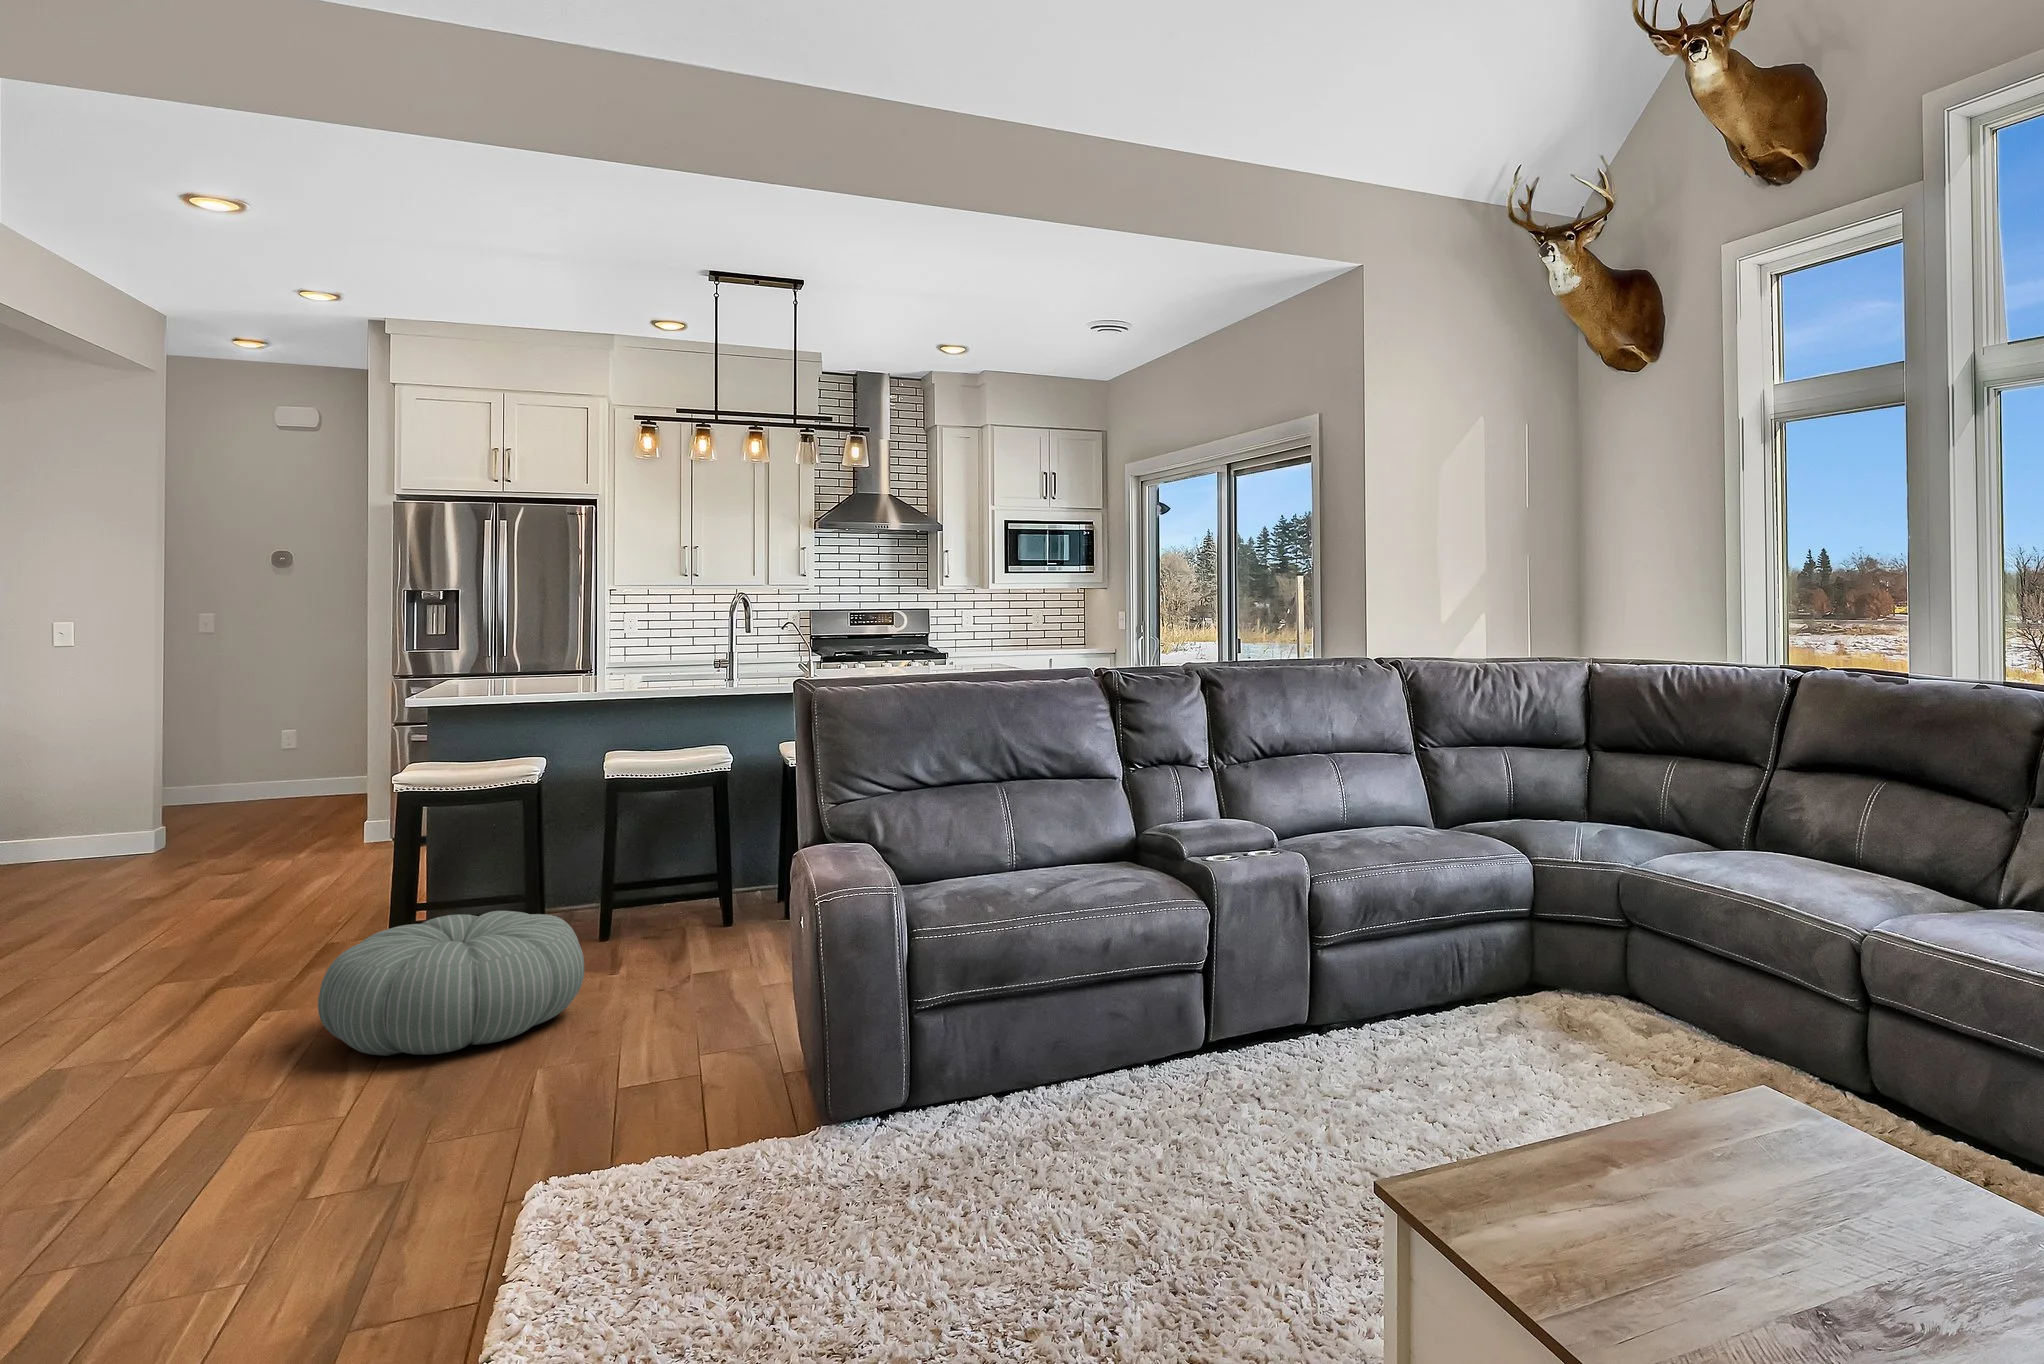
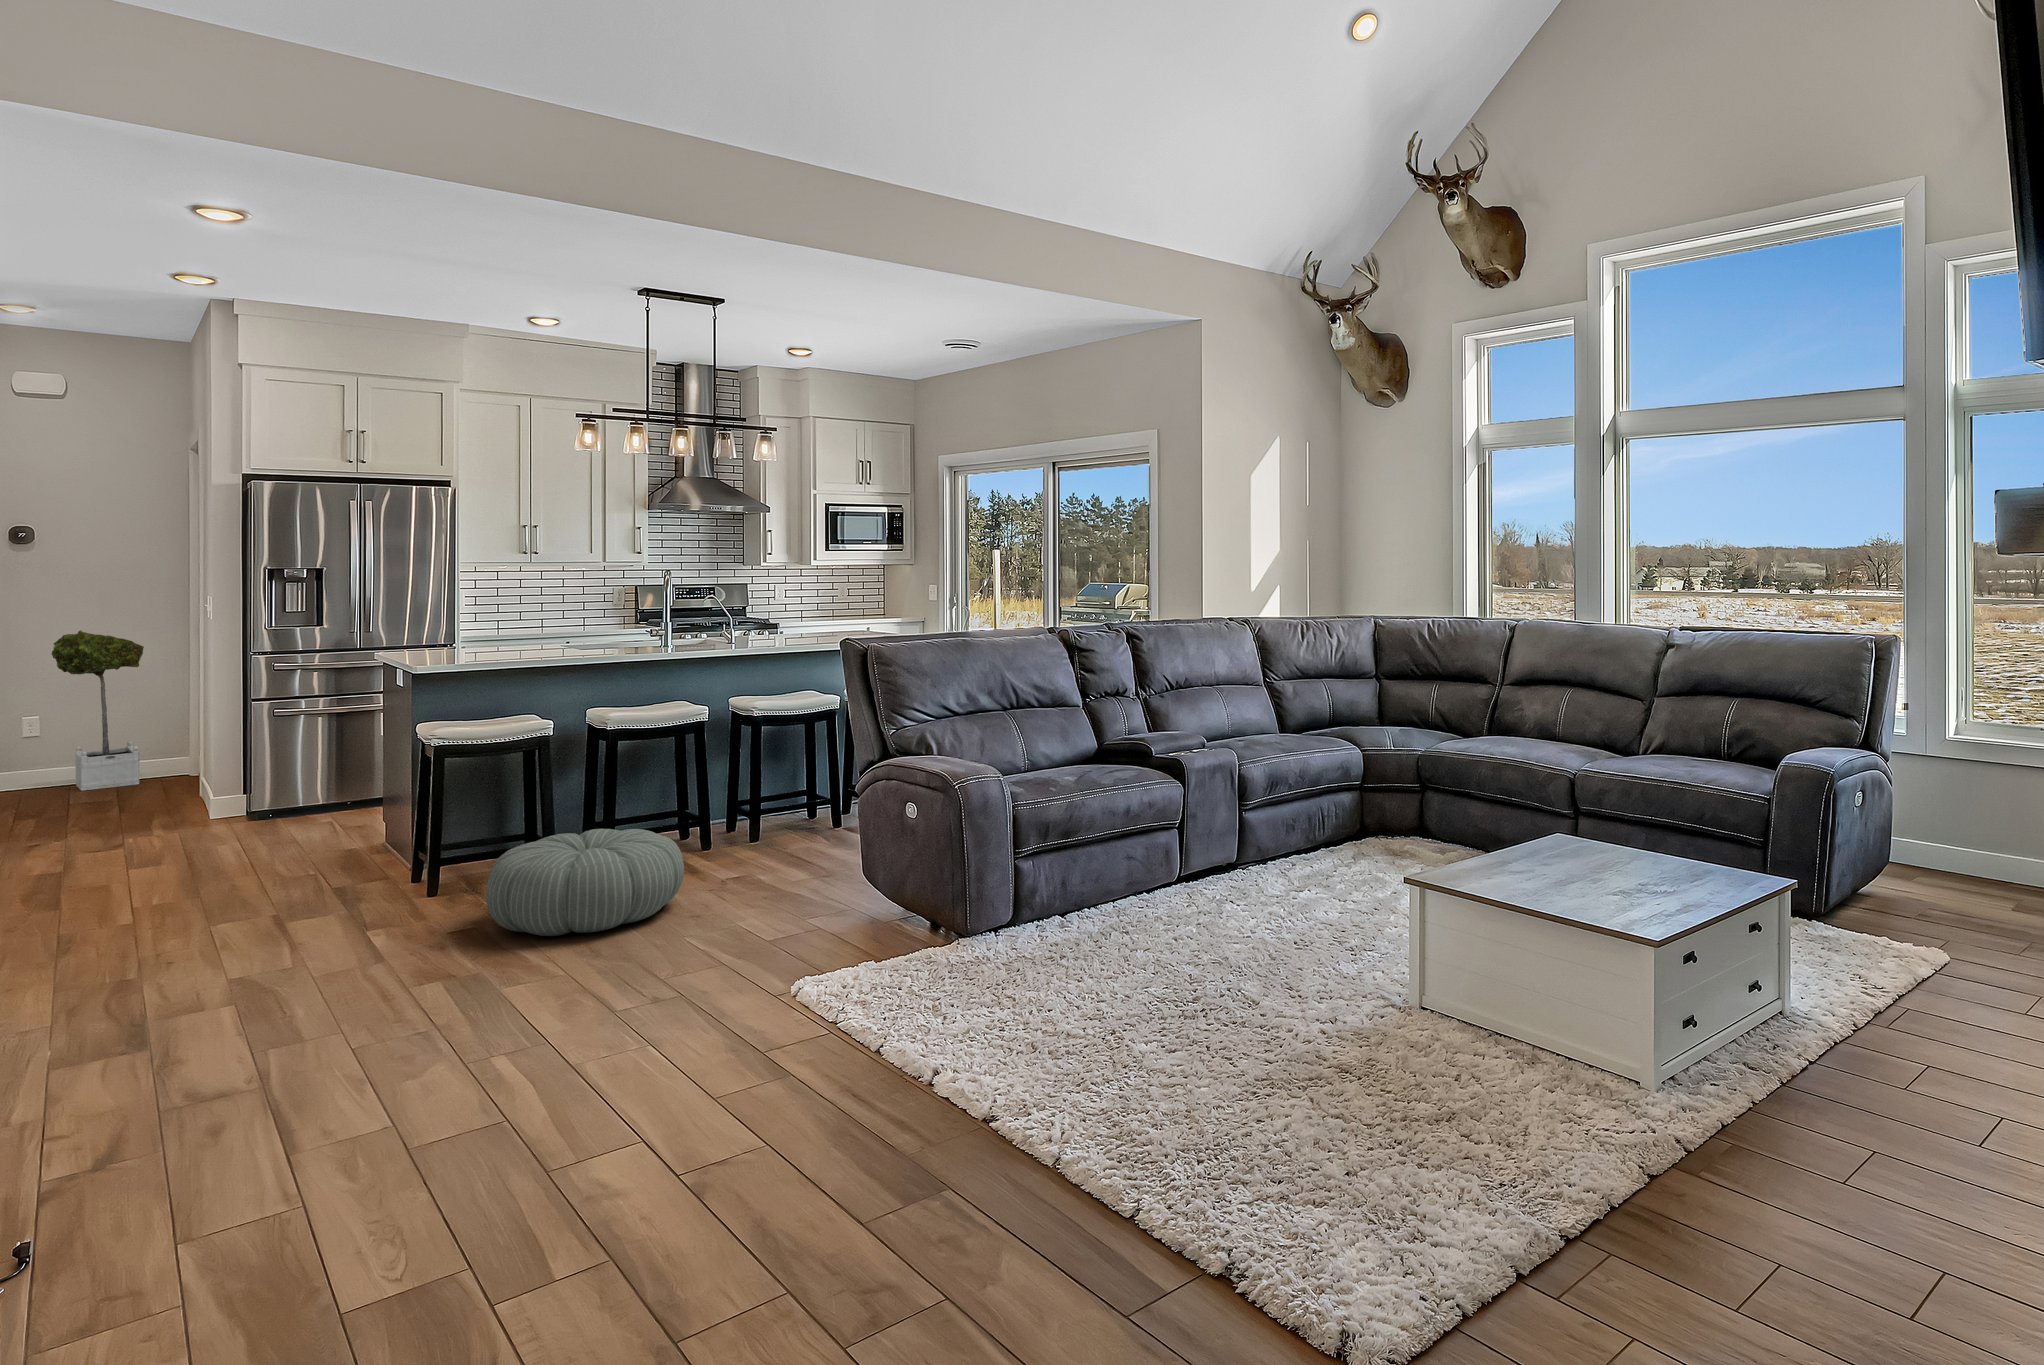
potted tree: none [247,650,332,810] -> present [52,630,144,791]

